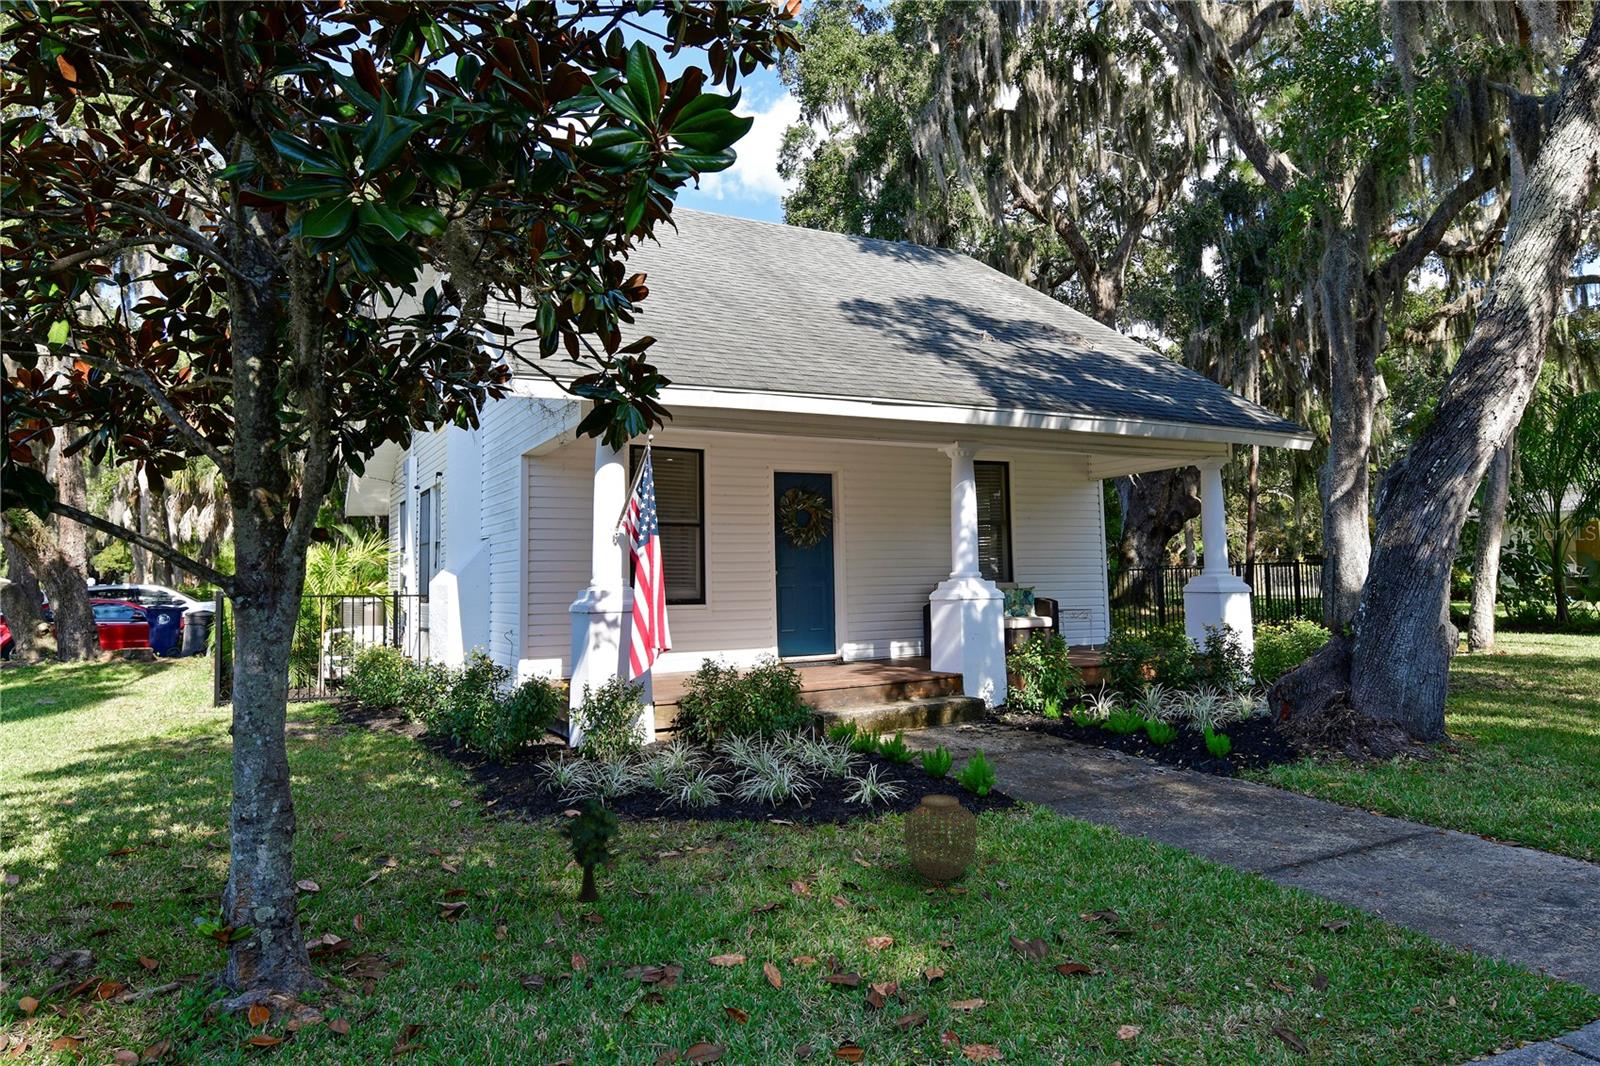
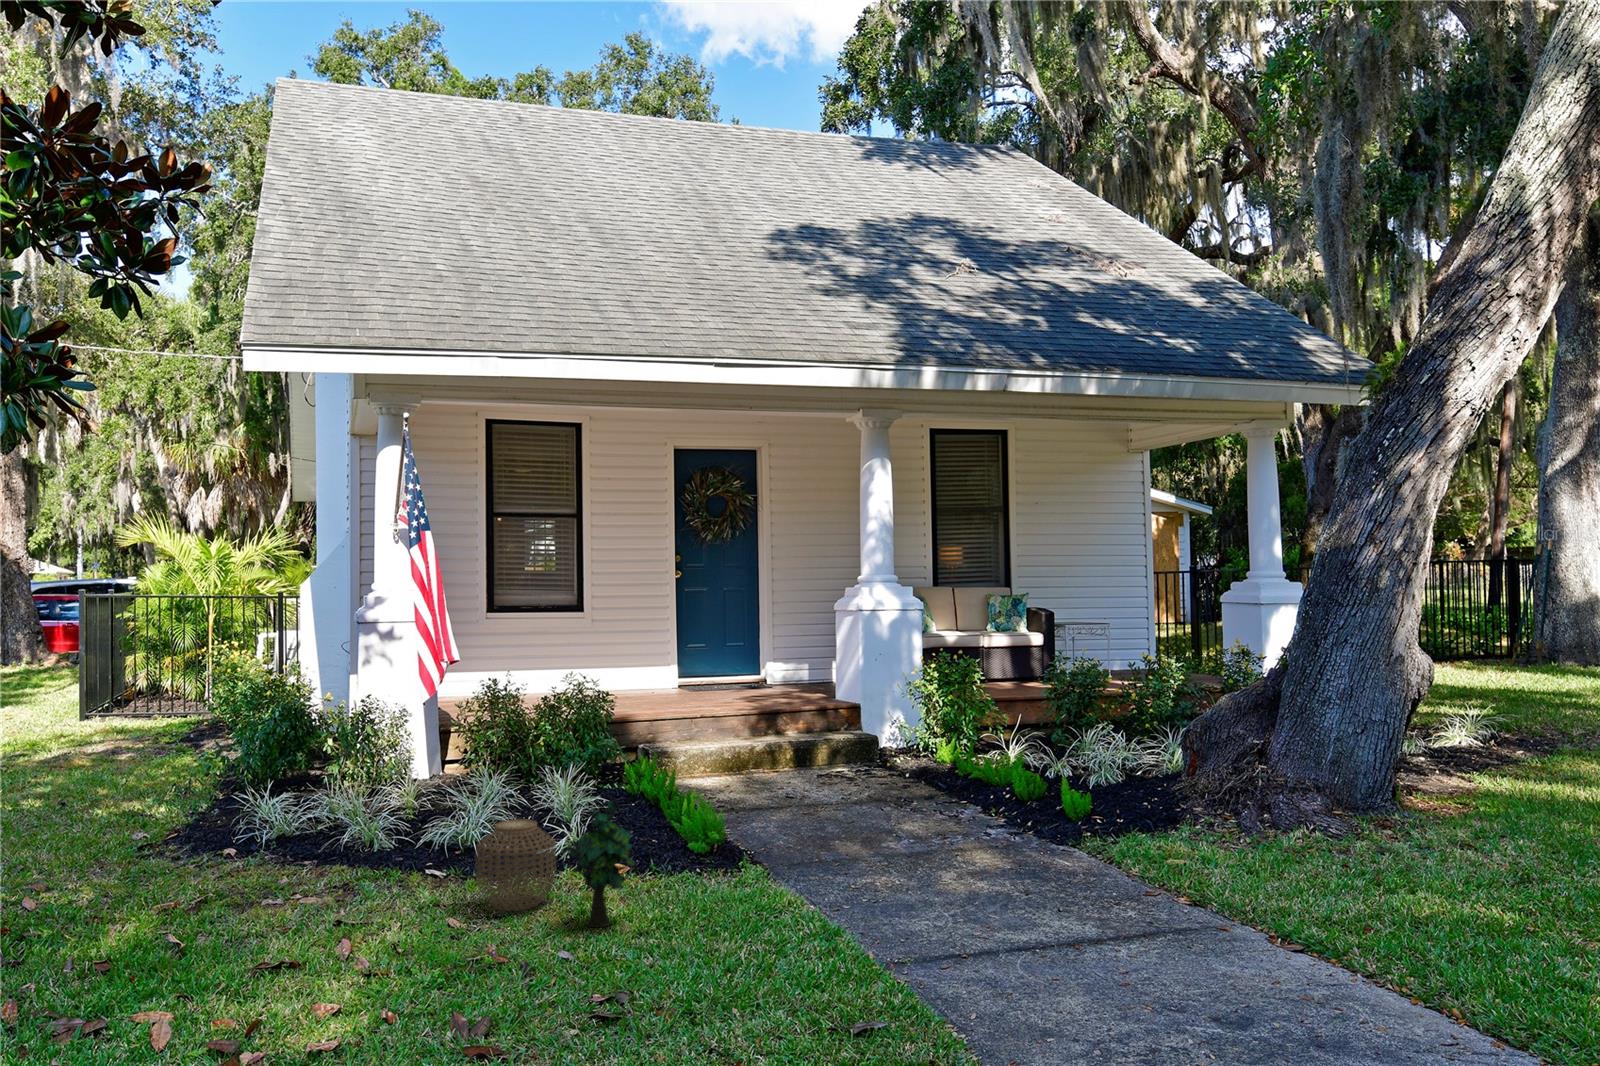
decorative plant: present [558,787,622,902] -> present [564,801,635,927]

